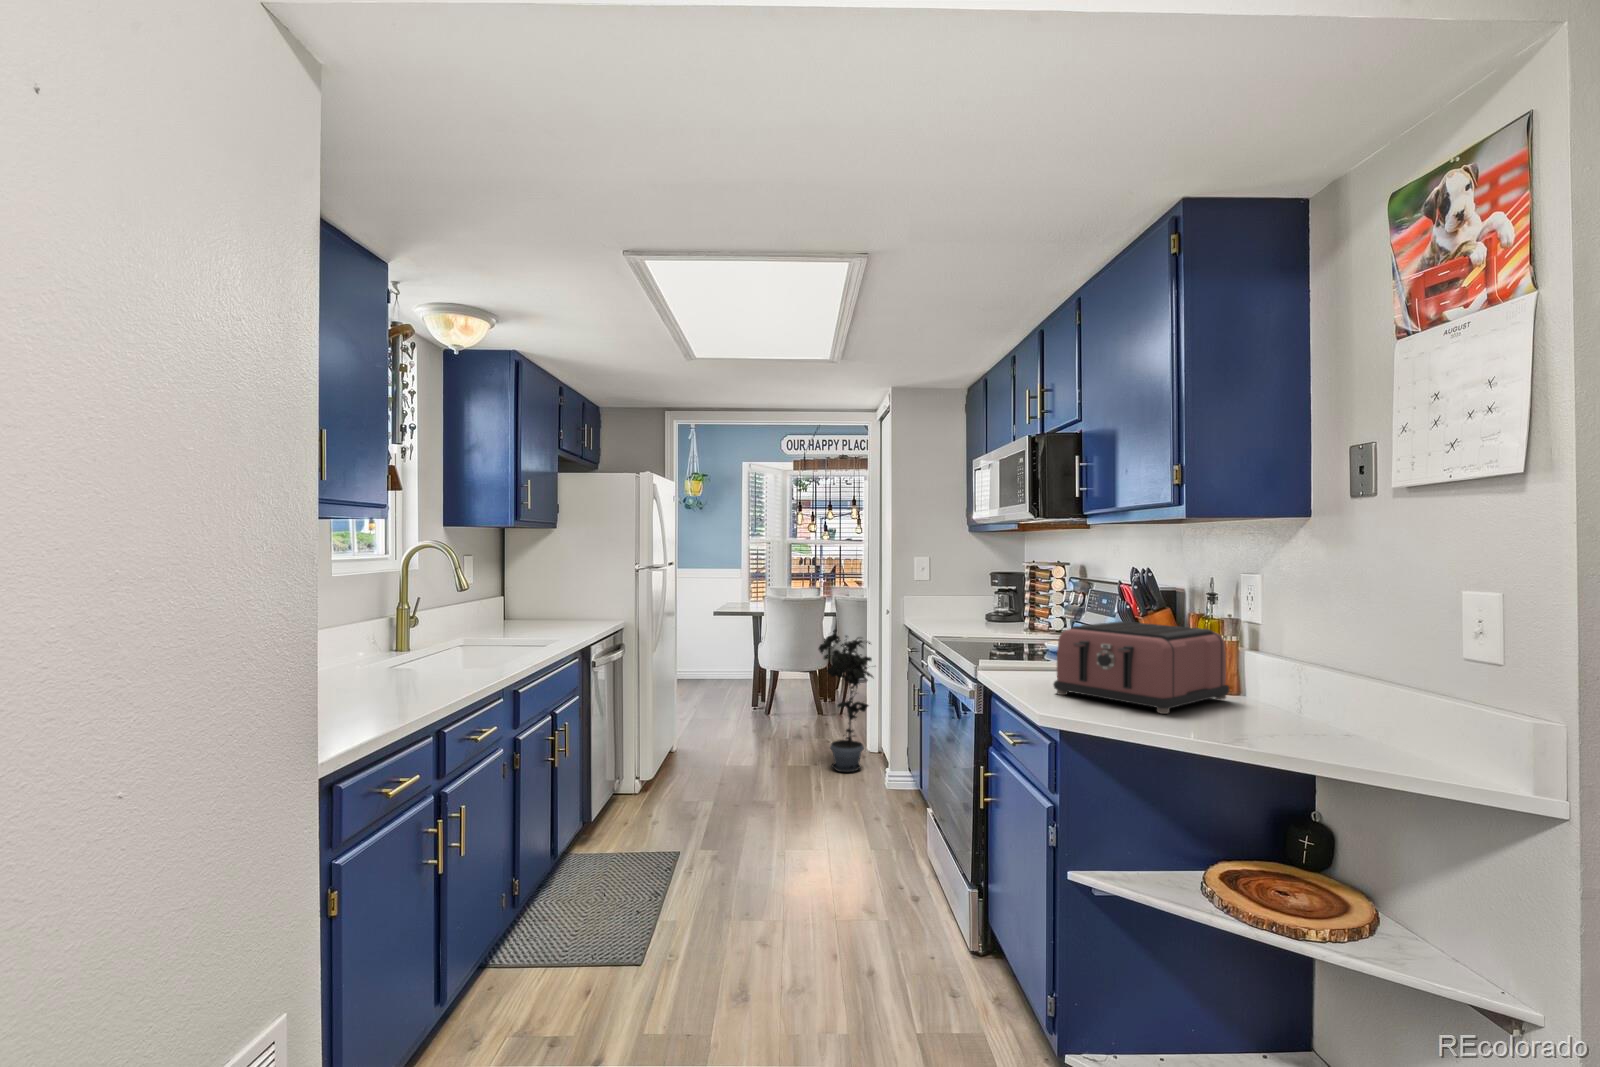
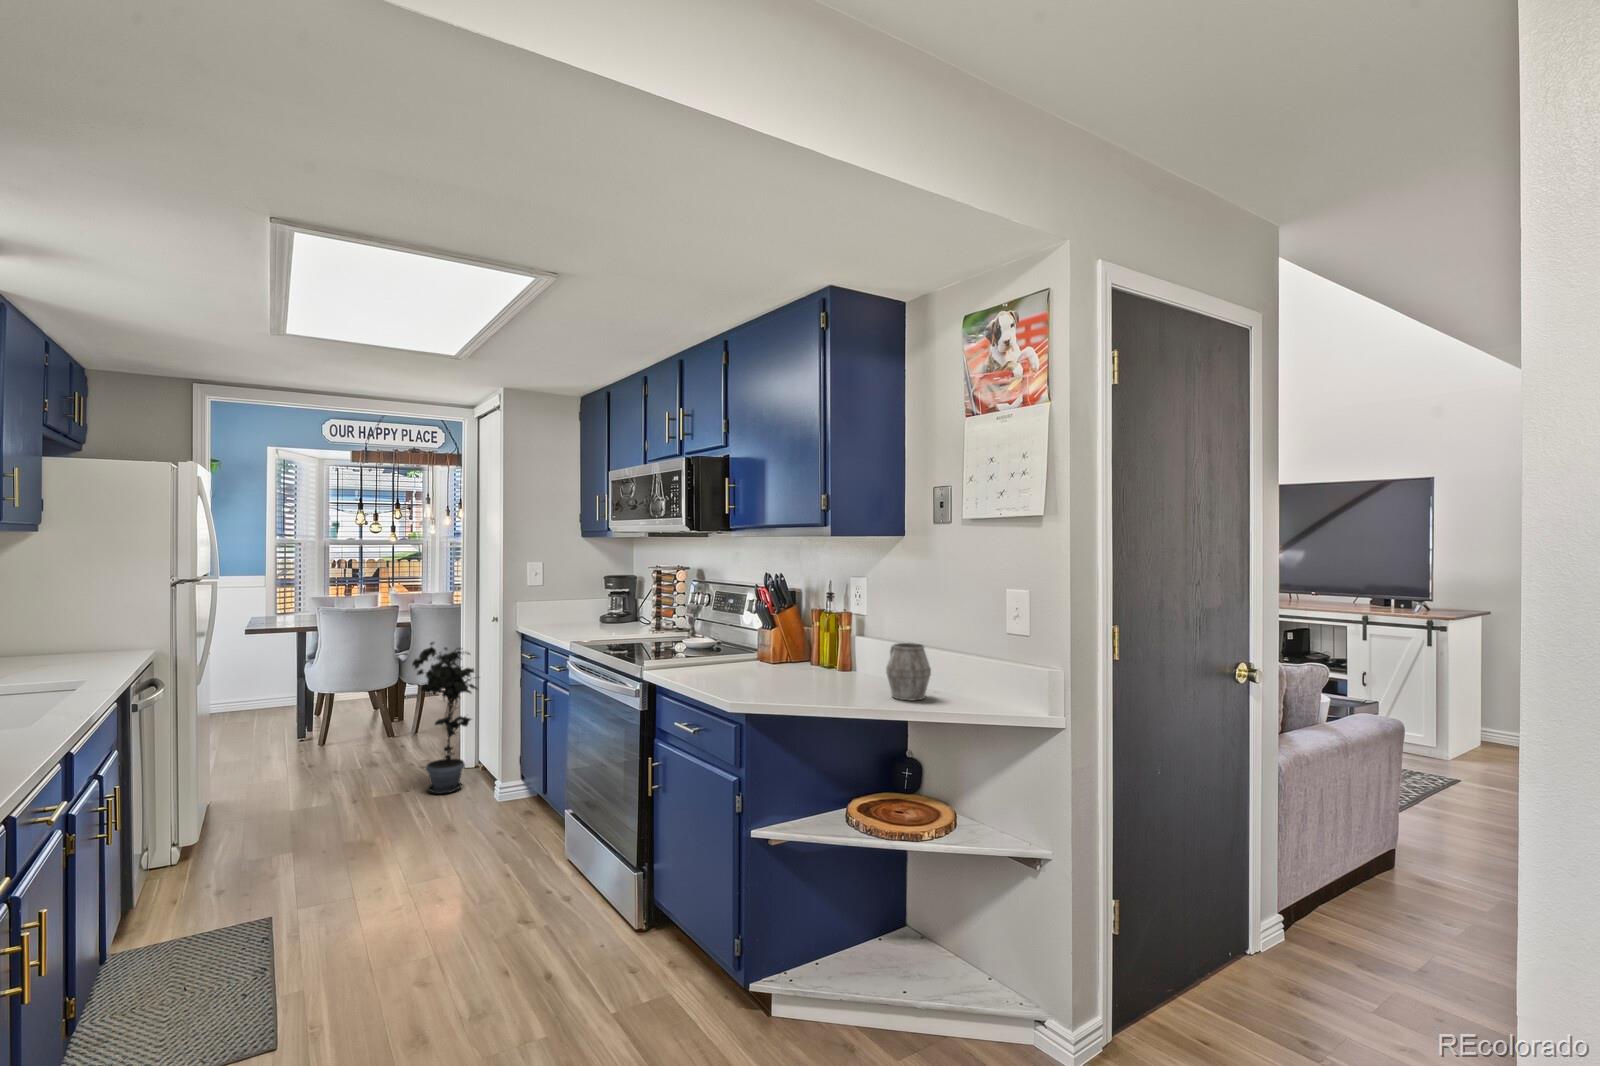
toaster: present [1053,621,1229,714] -> none [728,620,851,692]
mug: none [1258,660,1329,741] -> present [886,643,931,700]

